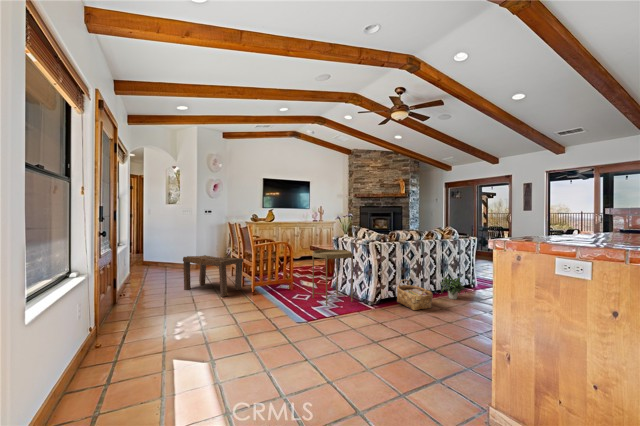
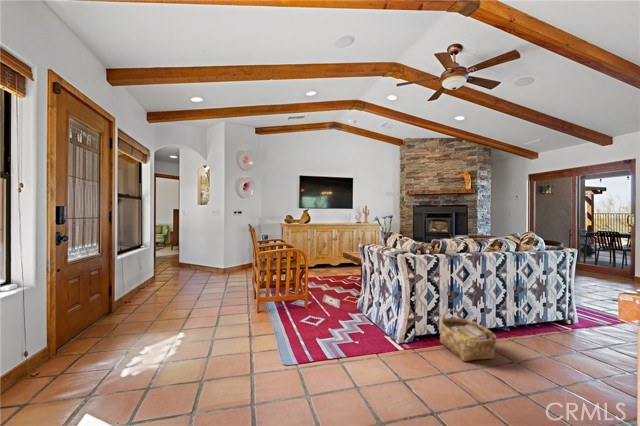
side table: present [313,249,353,306] -> none [324,261,376,339]
bench: present [183,255,244,297] -> none [188,261,249,314]
potted plant: present [440,277,467,299] -> none [498,306,559,345]

